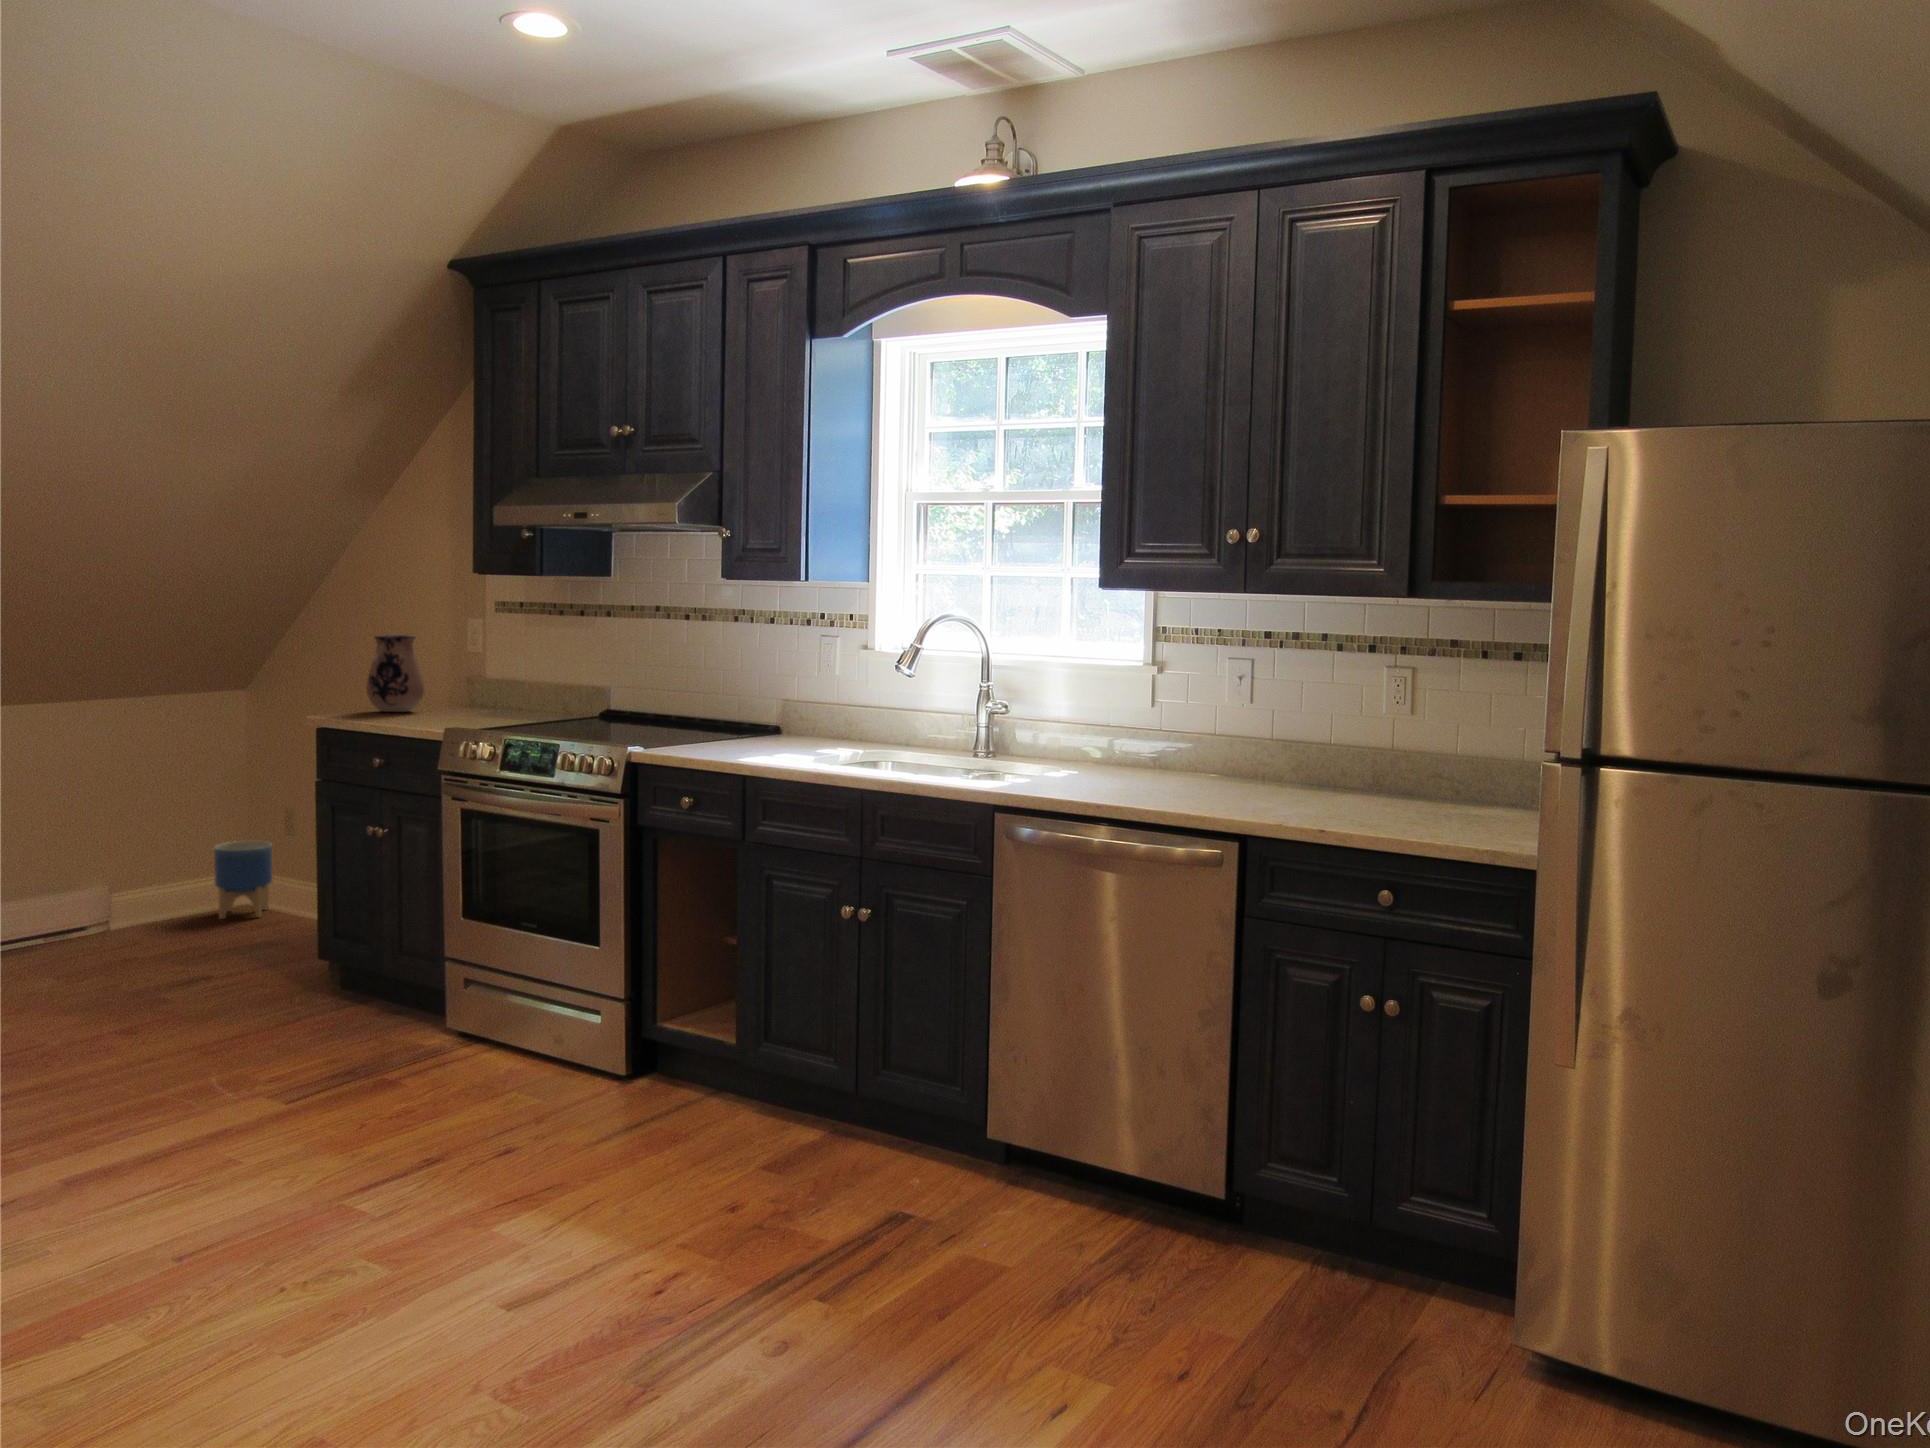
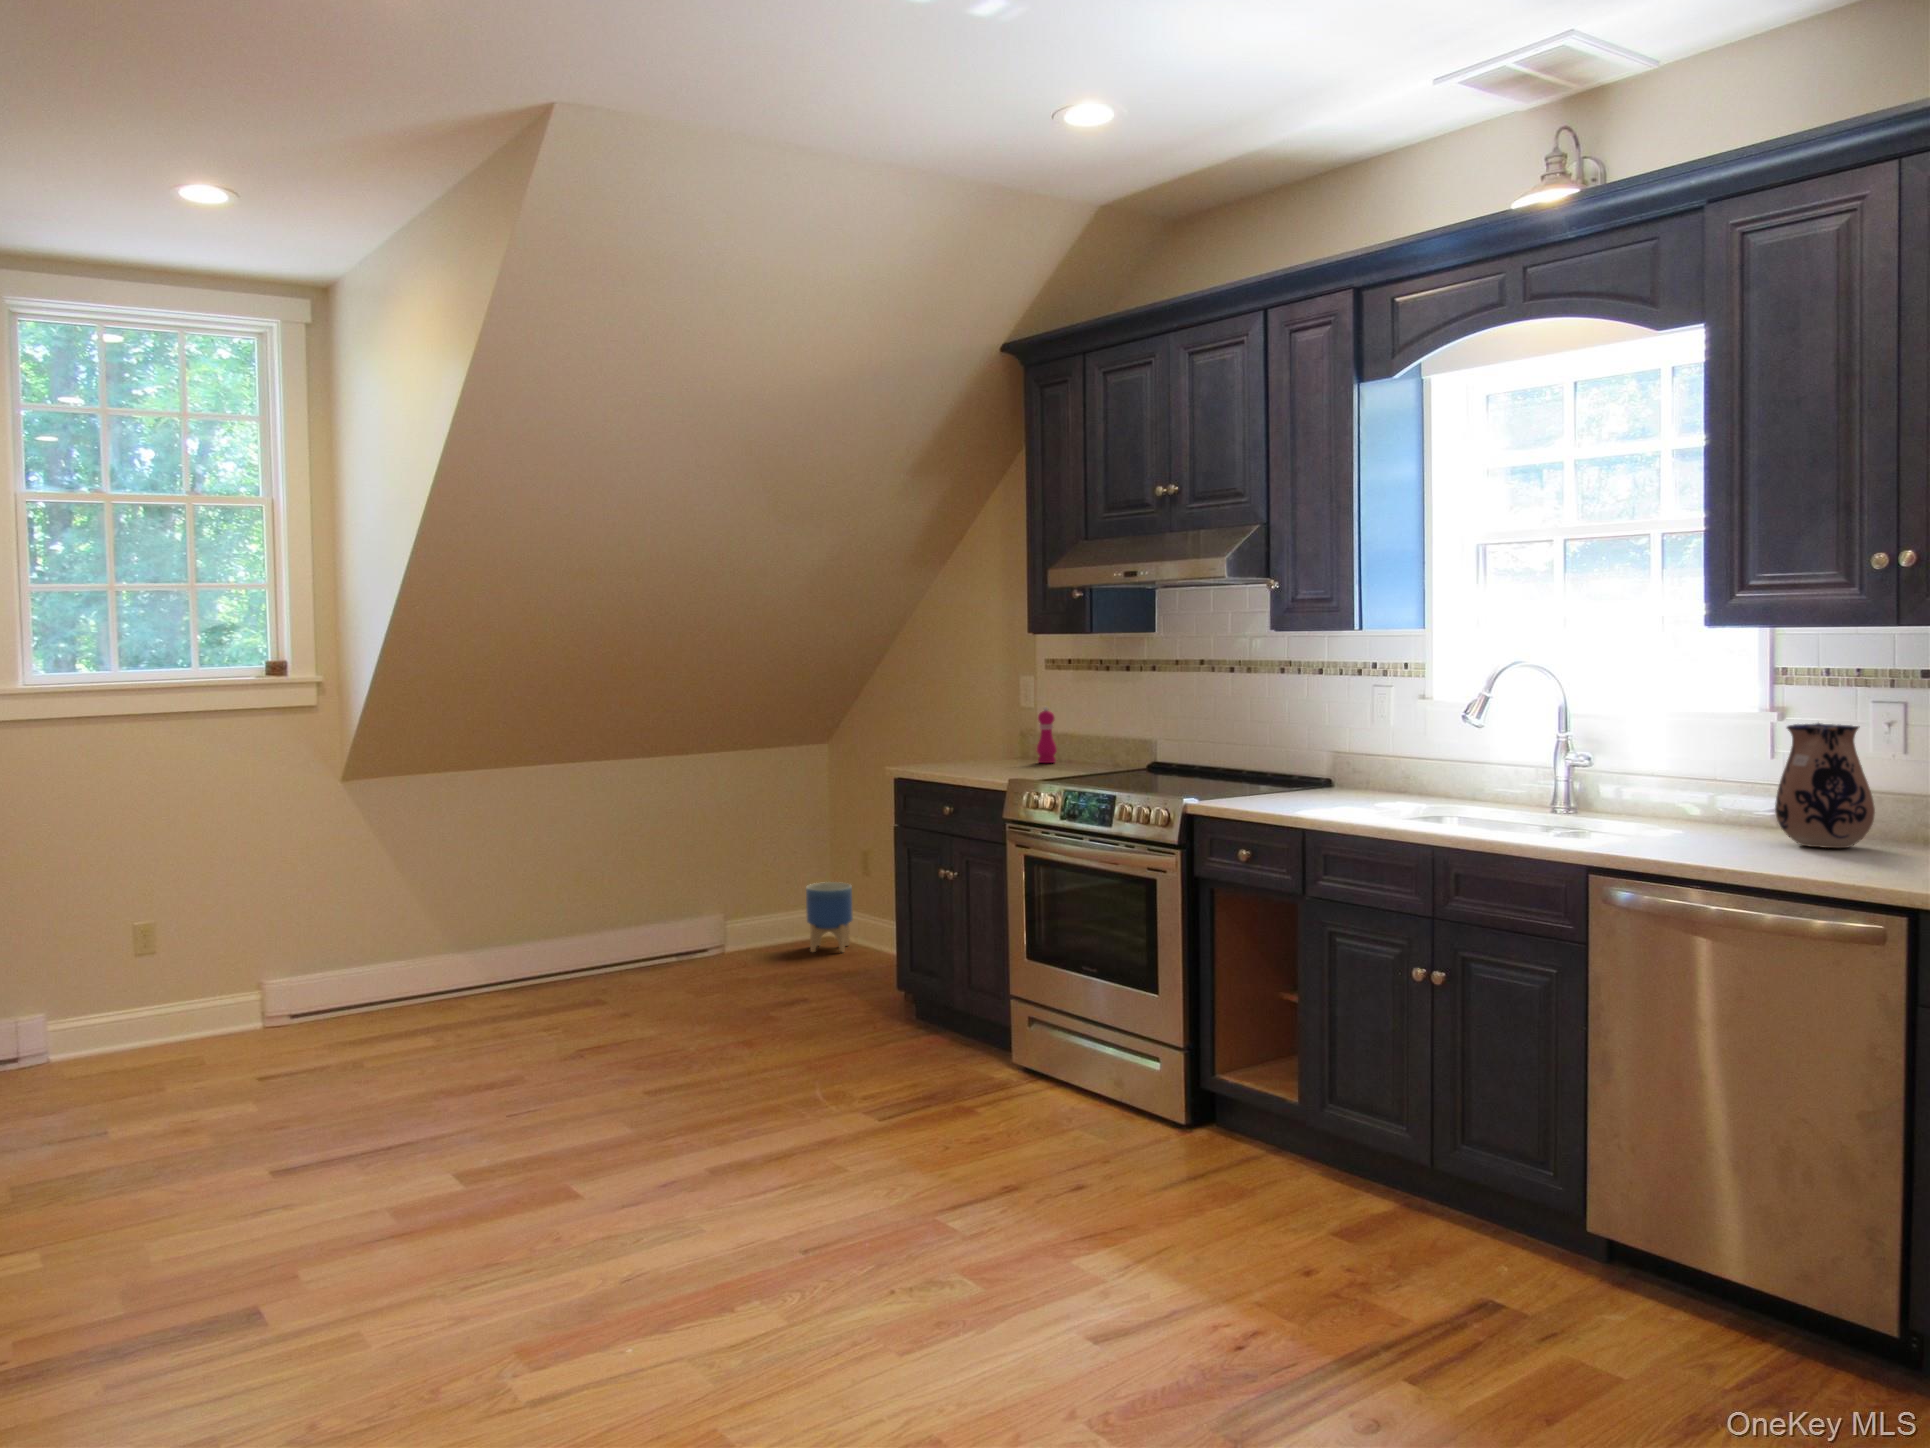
ceramic pitcher: present [367,635,424,712] -> present [1775,723,1875,848]
pepper mill: none [484,651,506,710] -> present [1037,707,1057,763]

